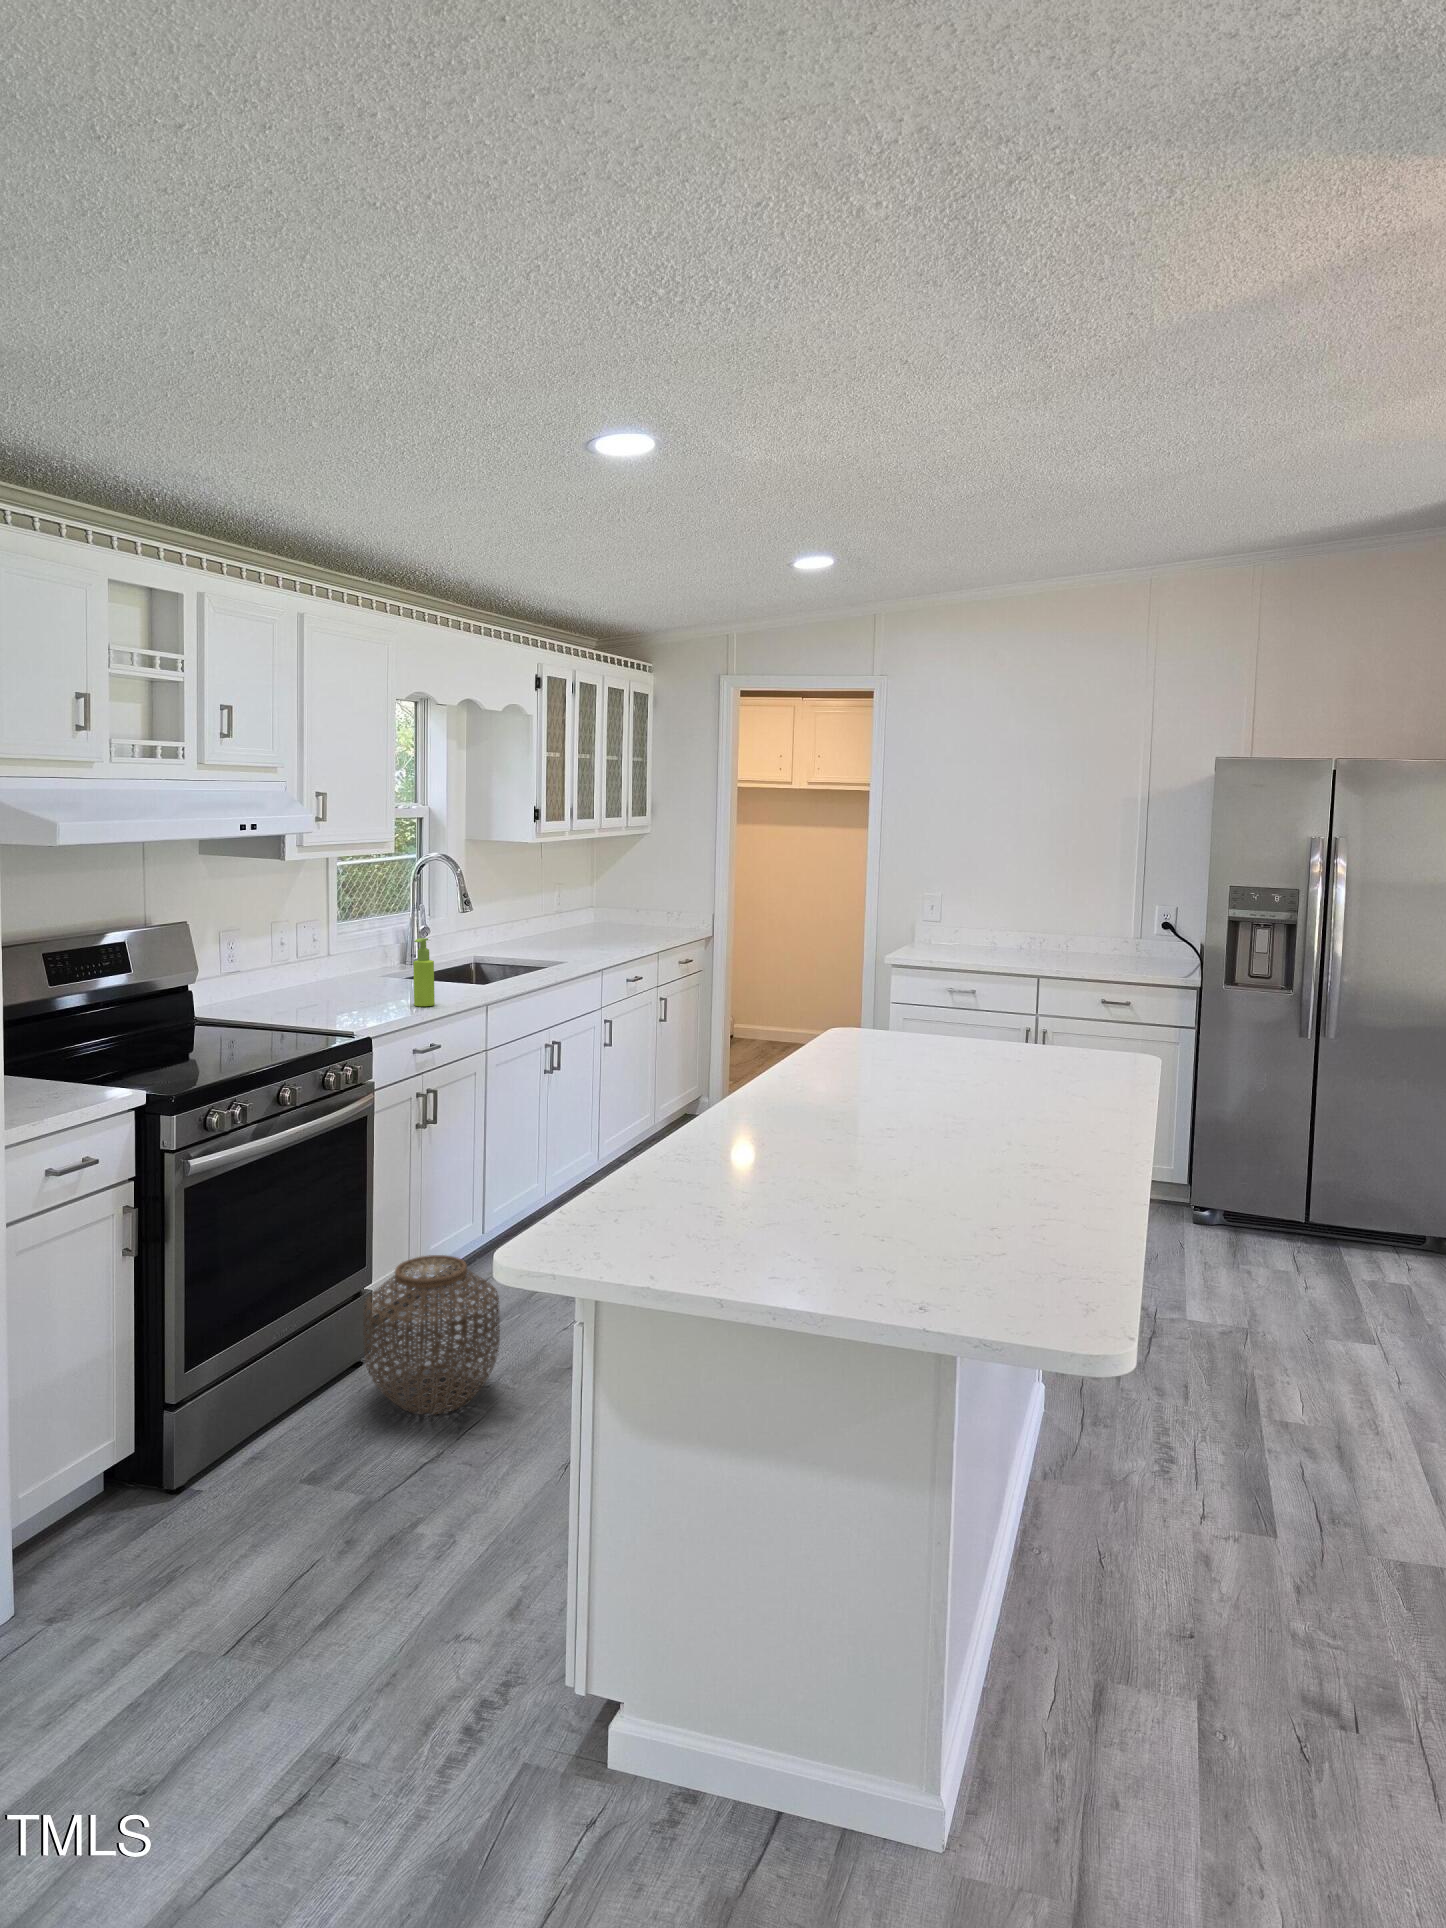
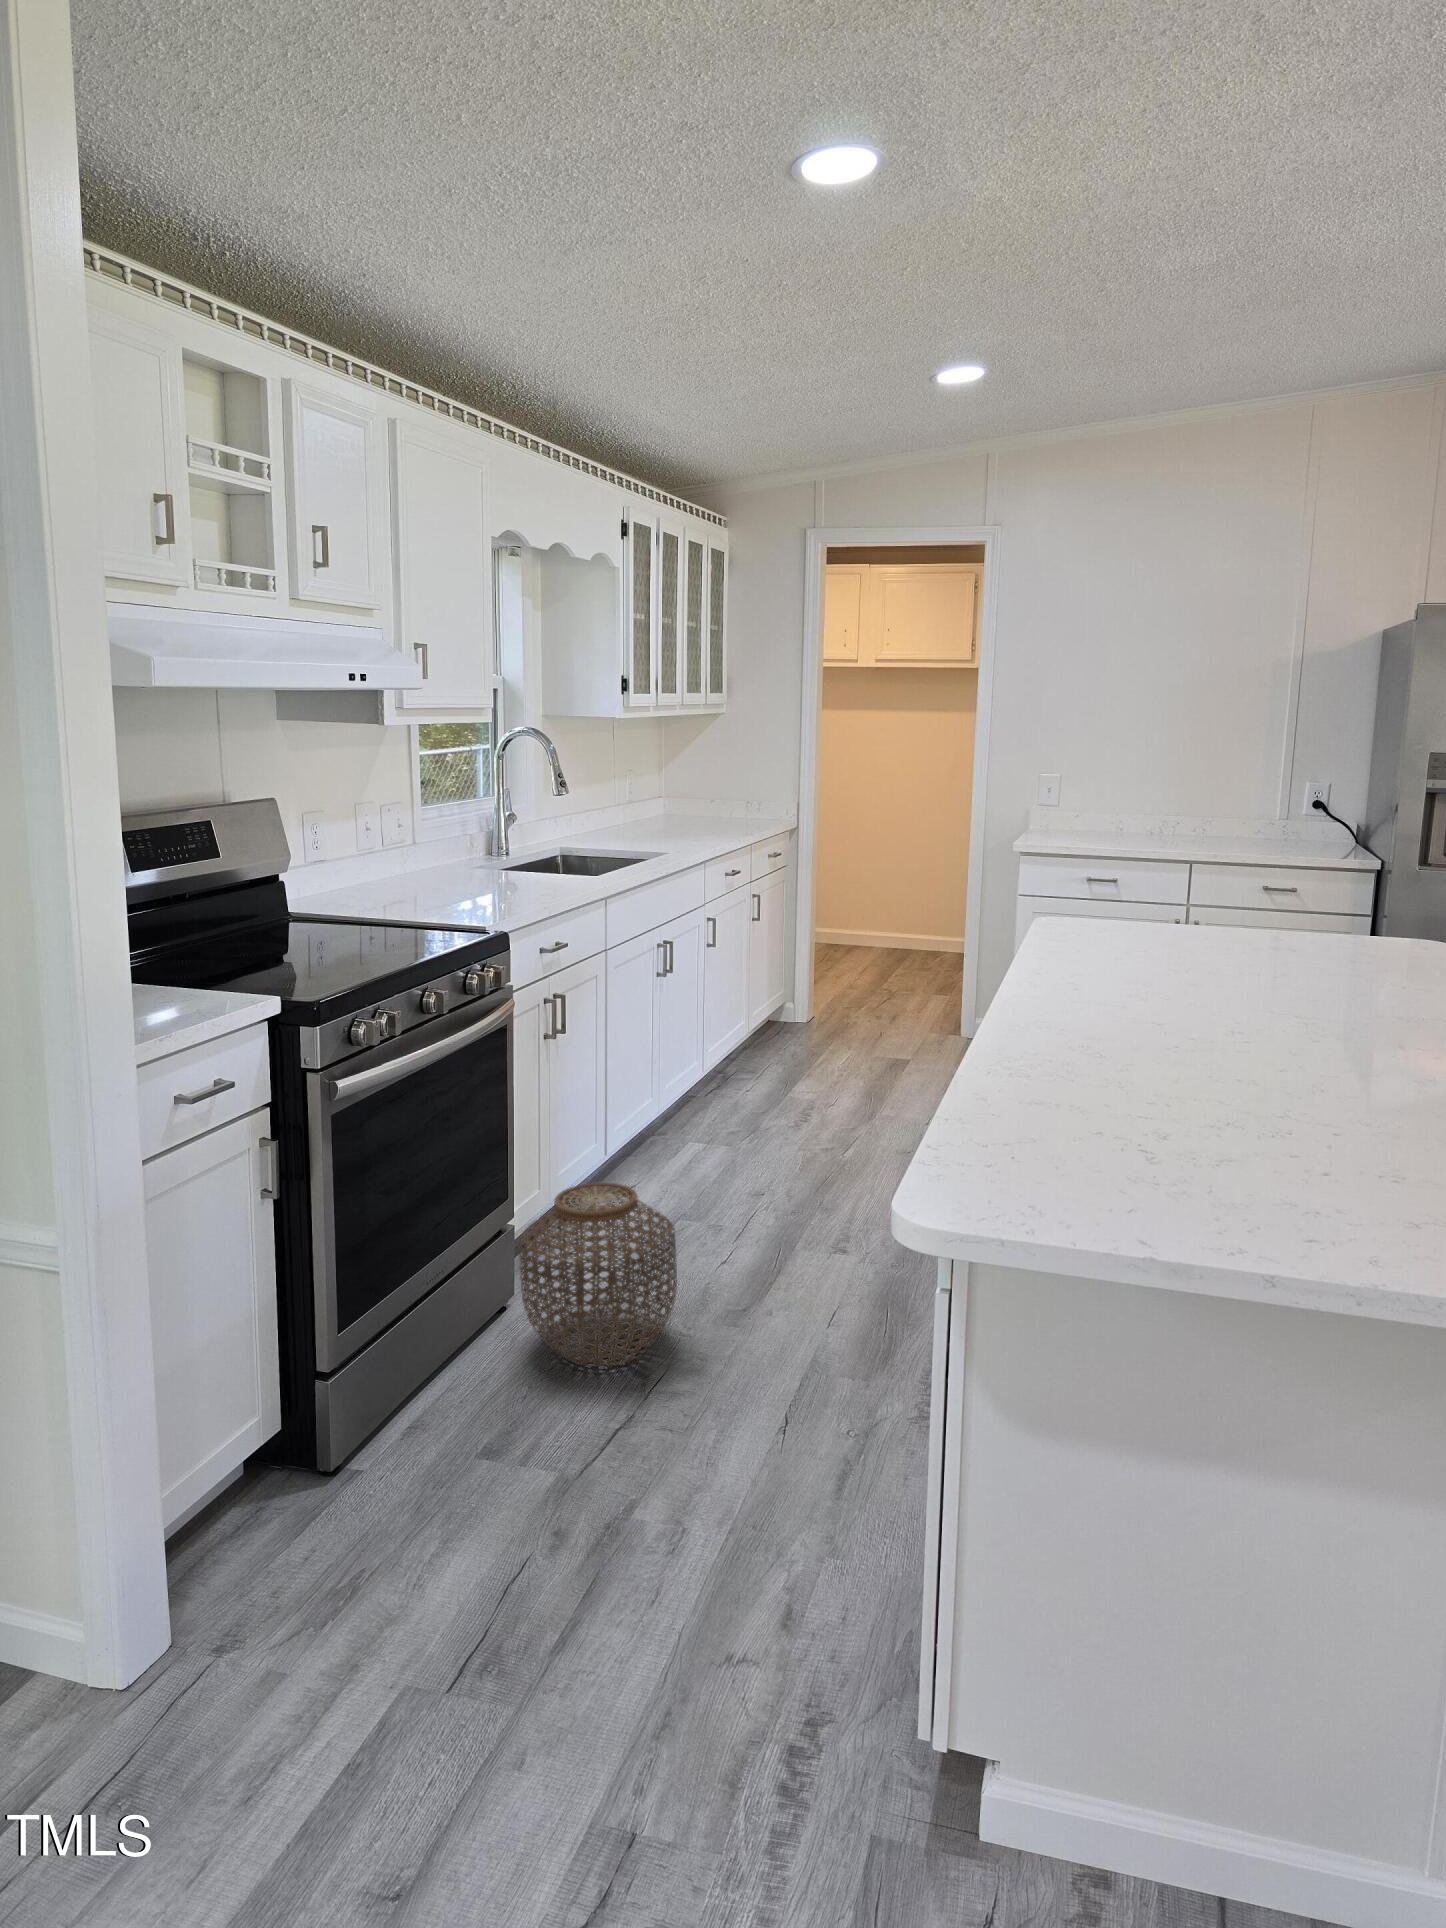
soap dispenser: present [413,938,435,1006] -> none [530,817,556,897]

